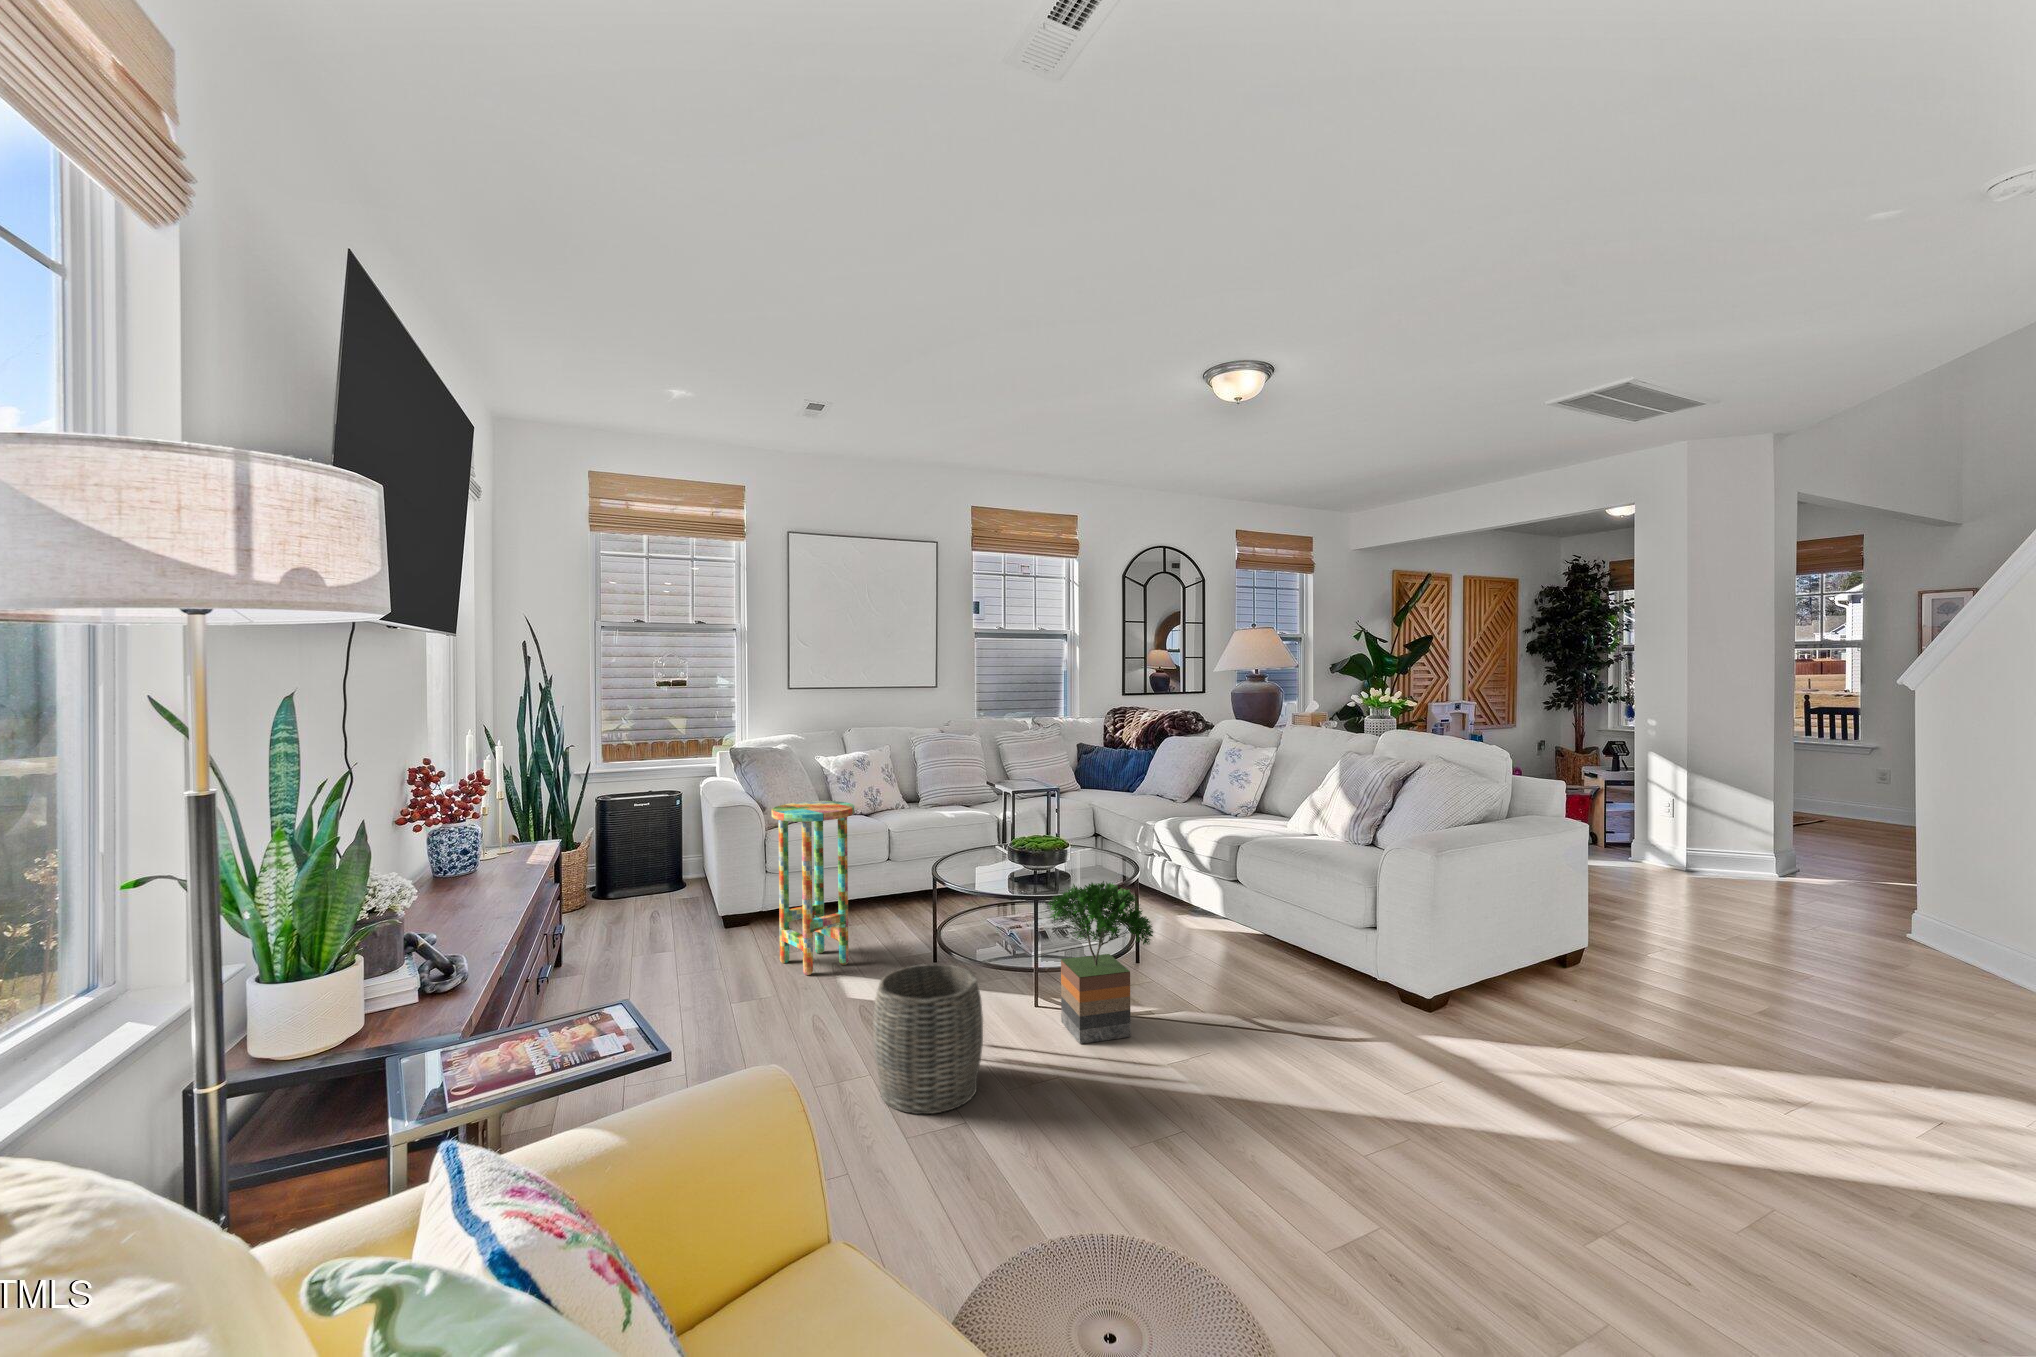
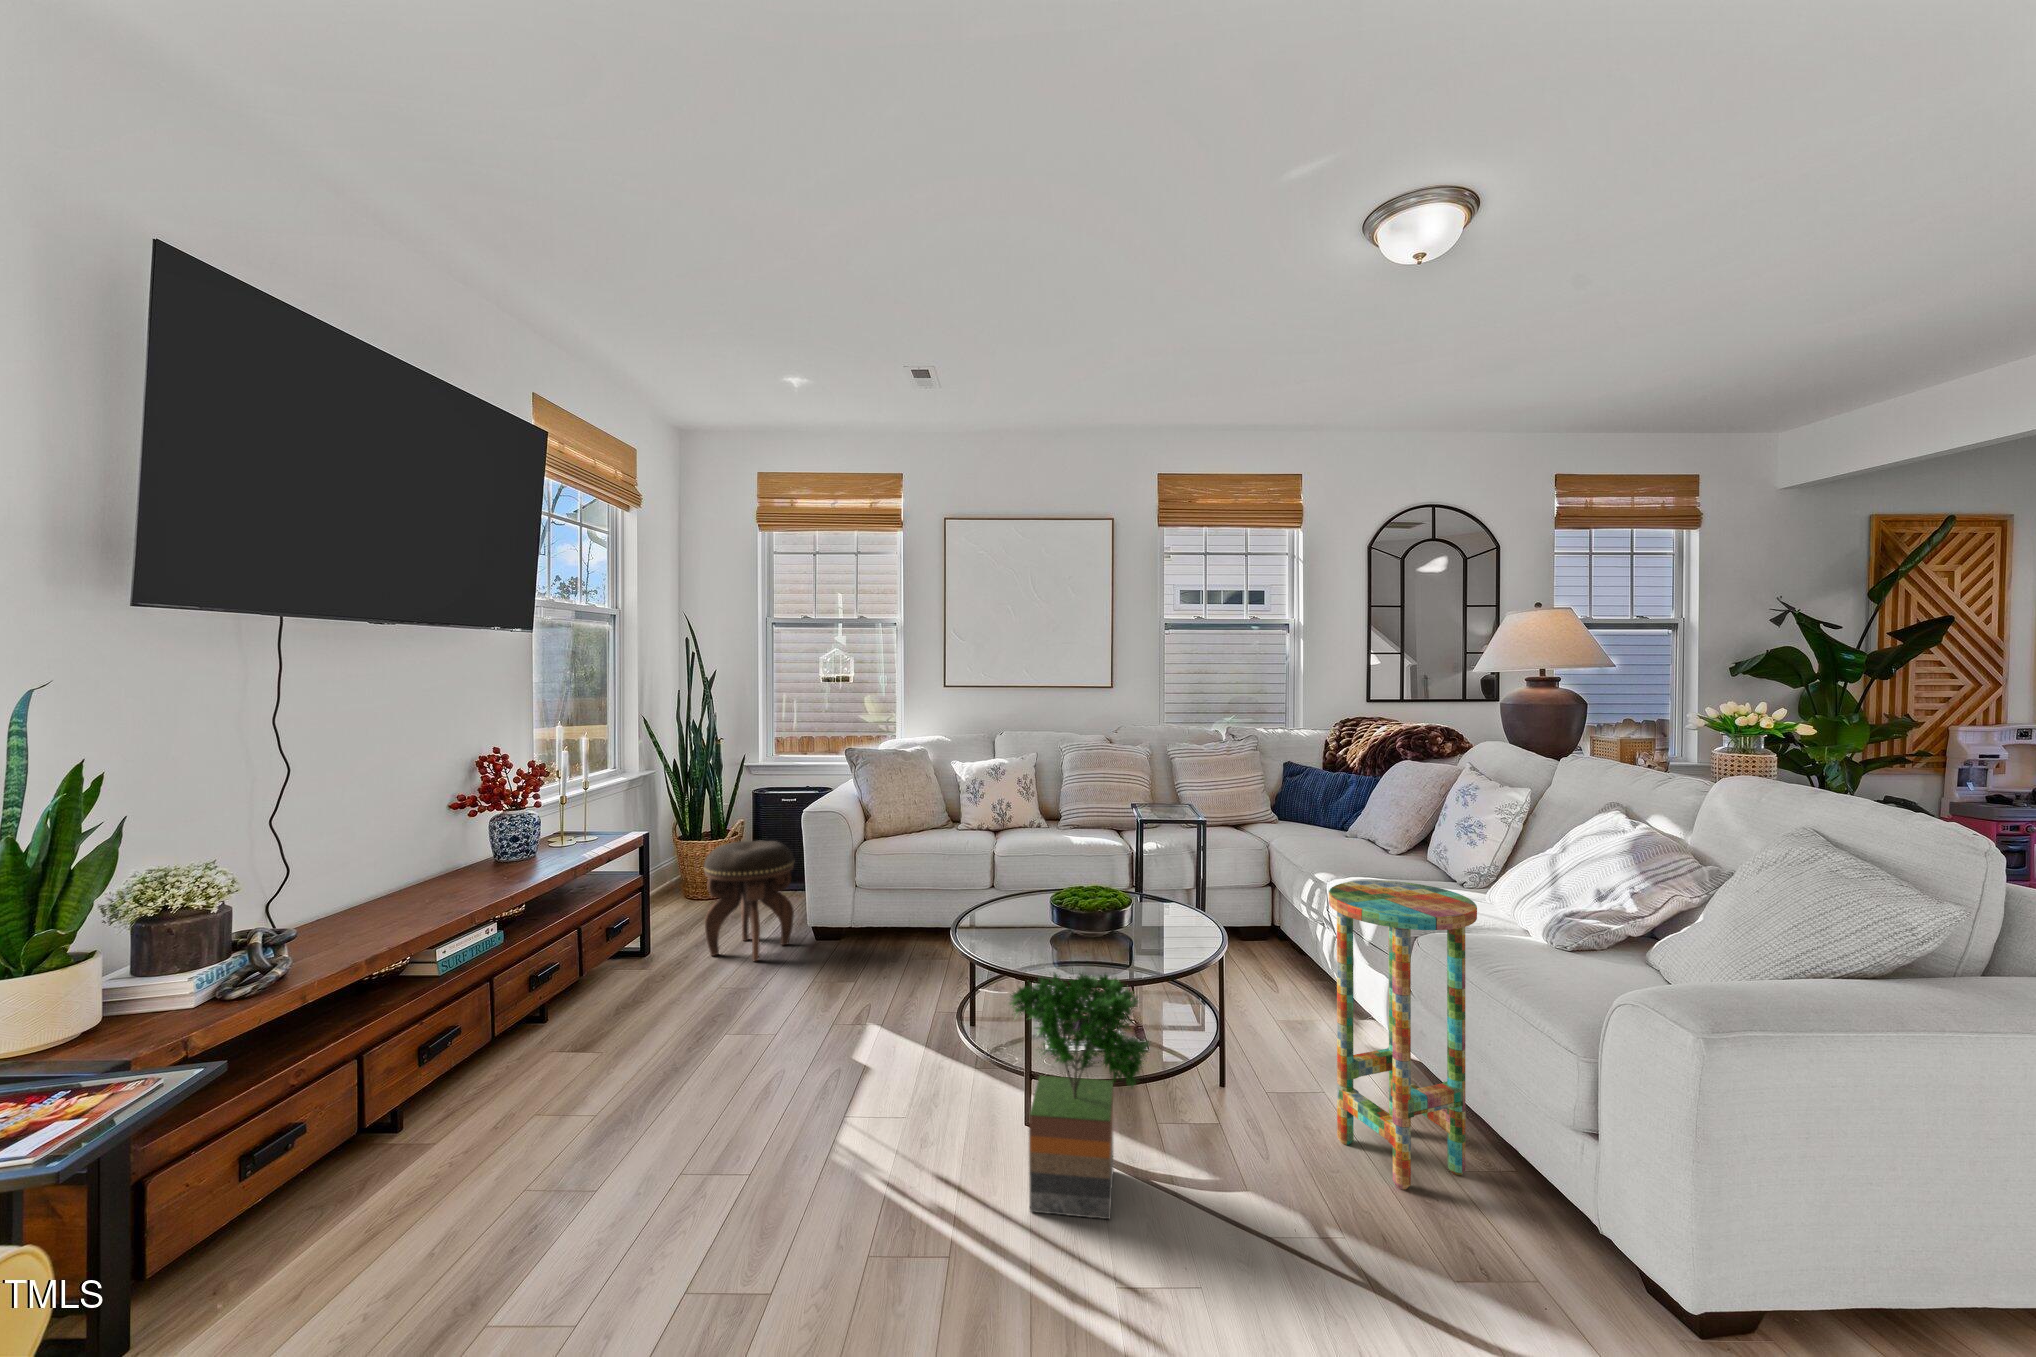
side table: present [771,801,854,975] -> present [1329,880,1477,1190]
footstool: none [623,836,712,949] -> present [704,841,794,961]
woven basket: present [873,964,983,1114] -> none [699,1056,853,1281]

